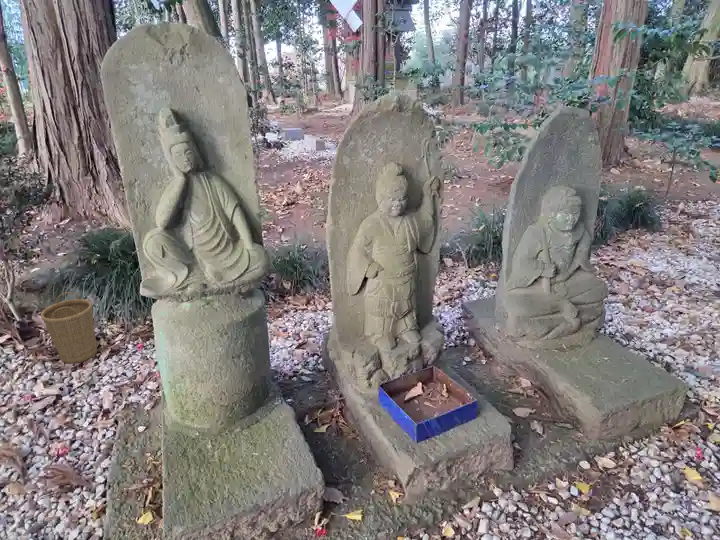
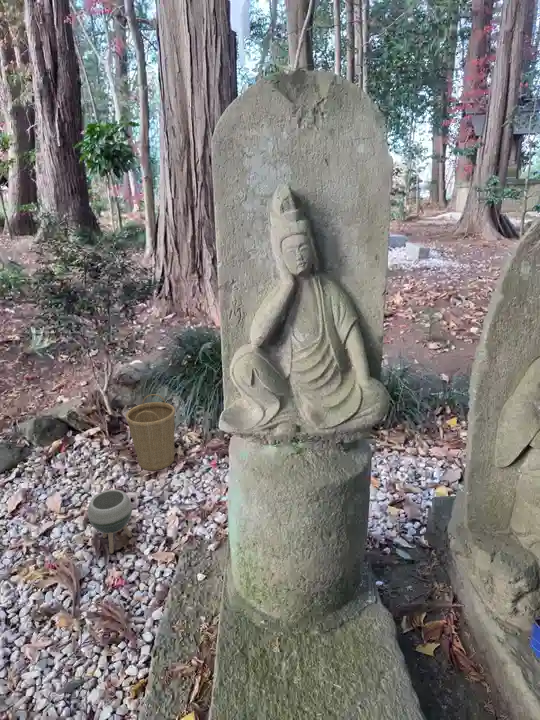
planter: none [22,377,69,433] -> present [88,489,132,553]

